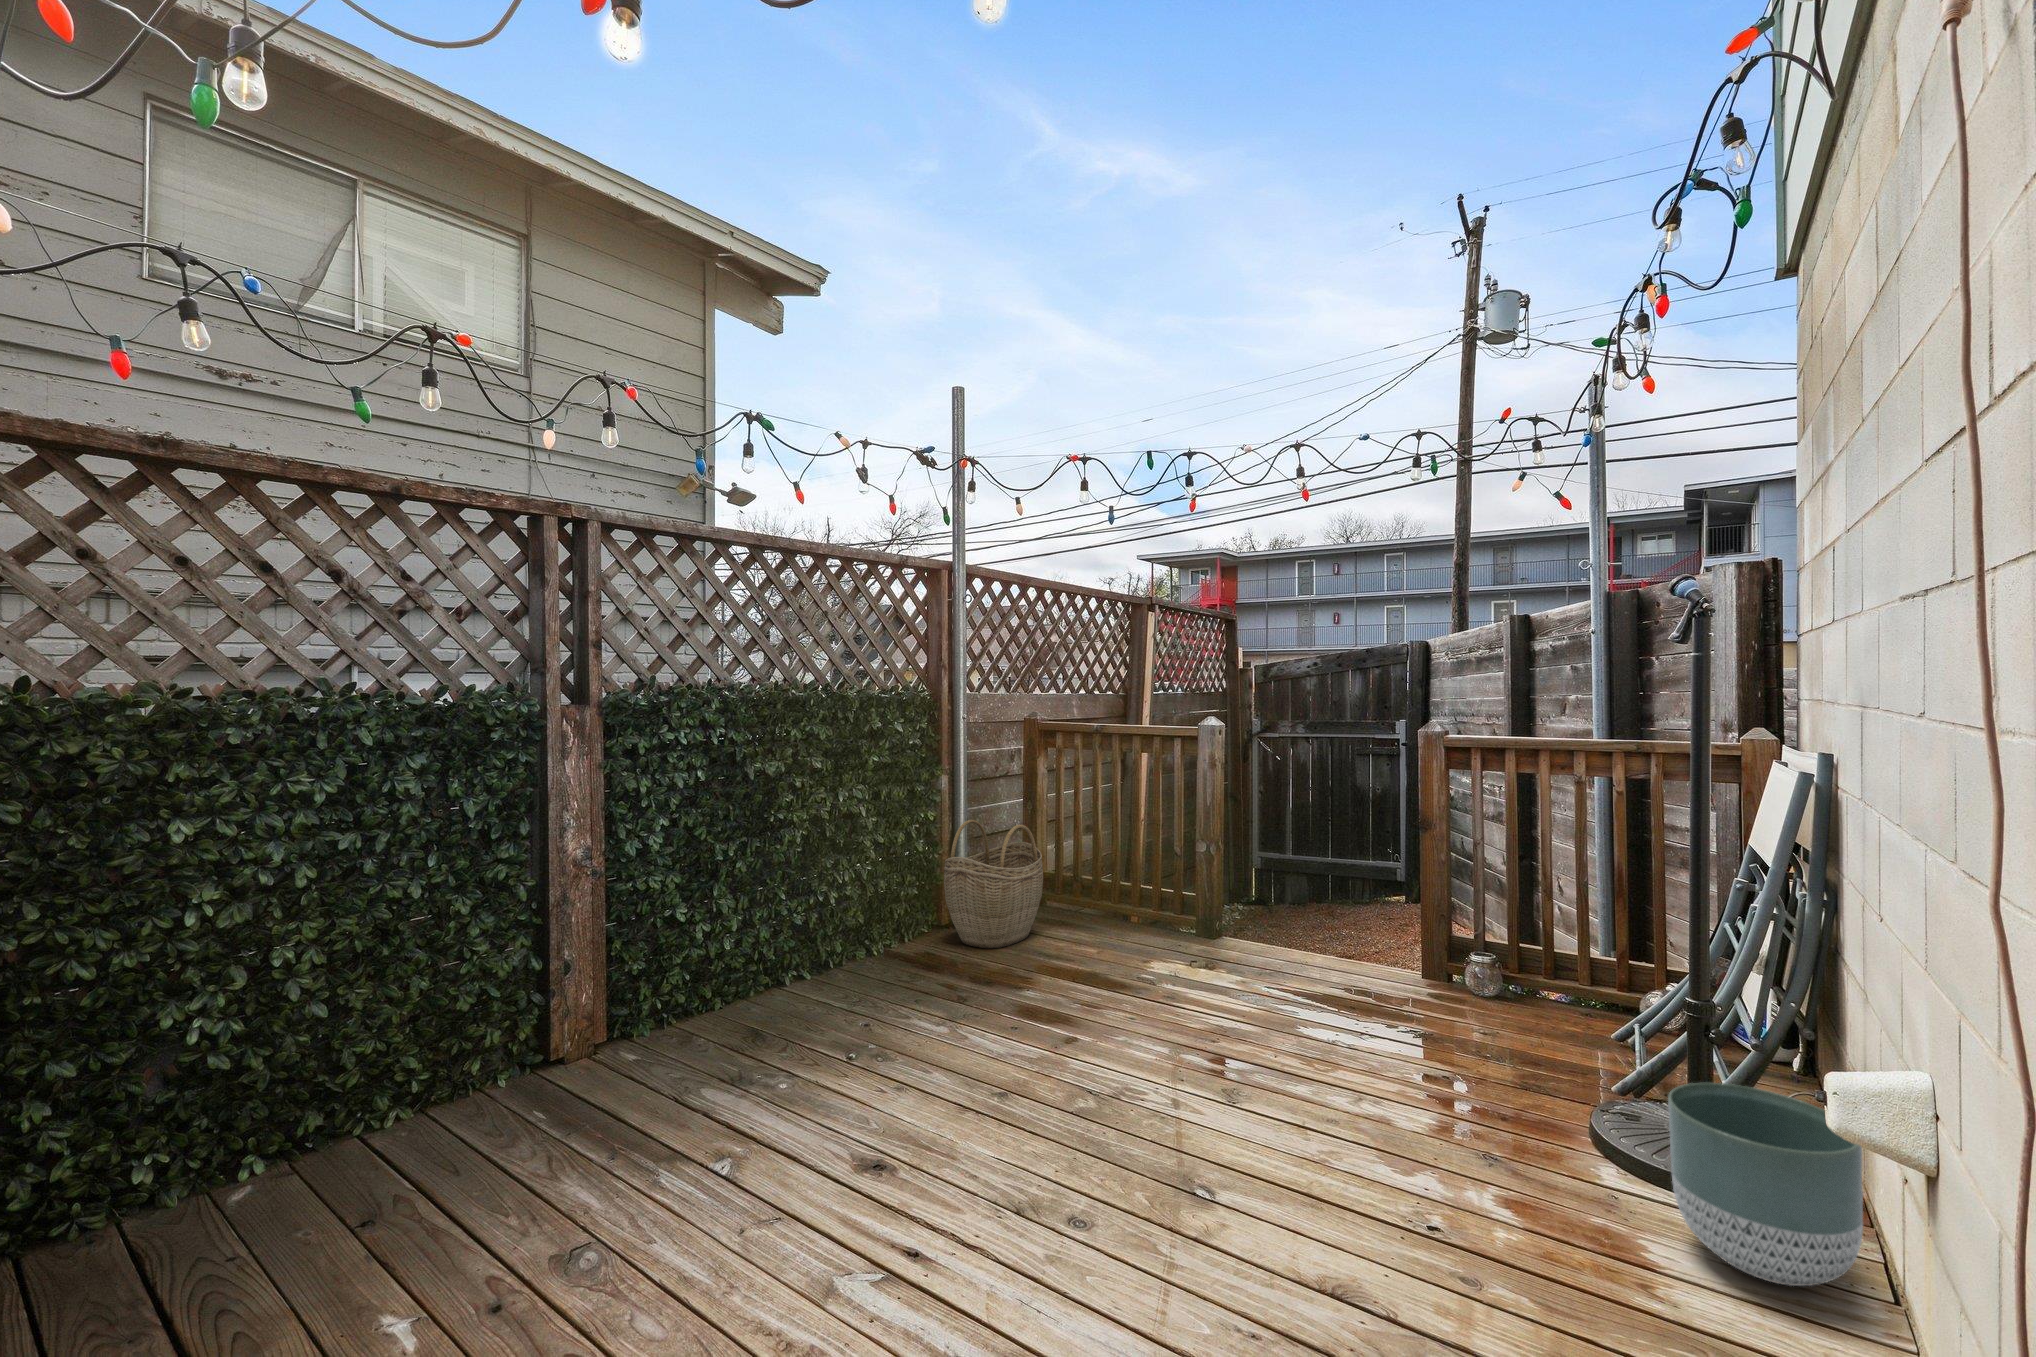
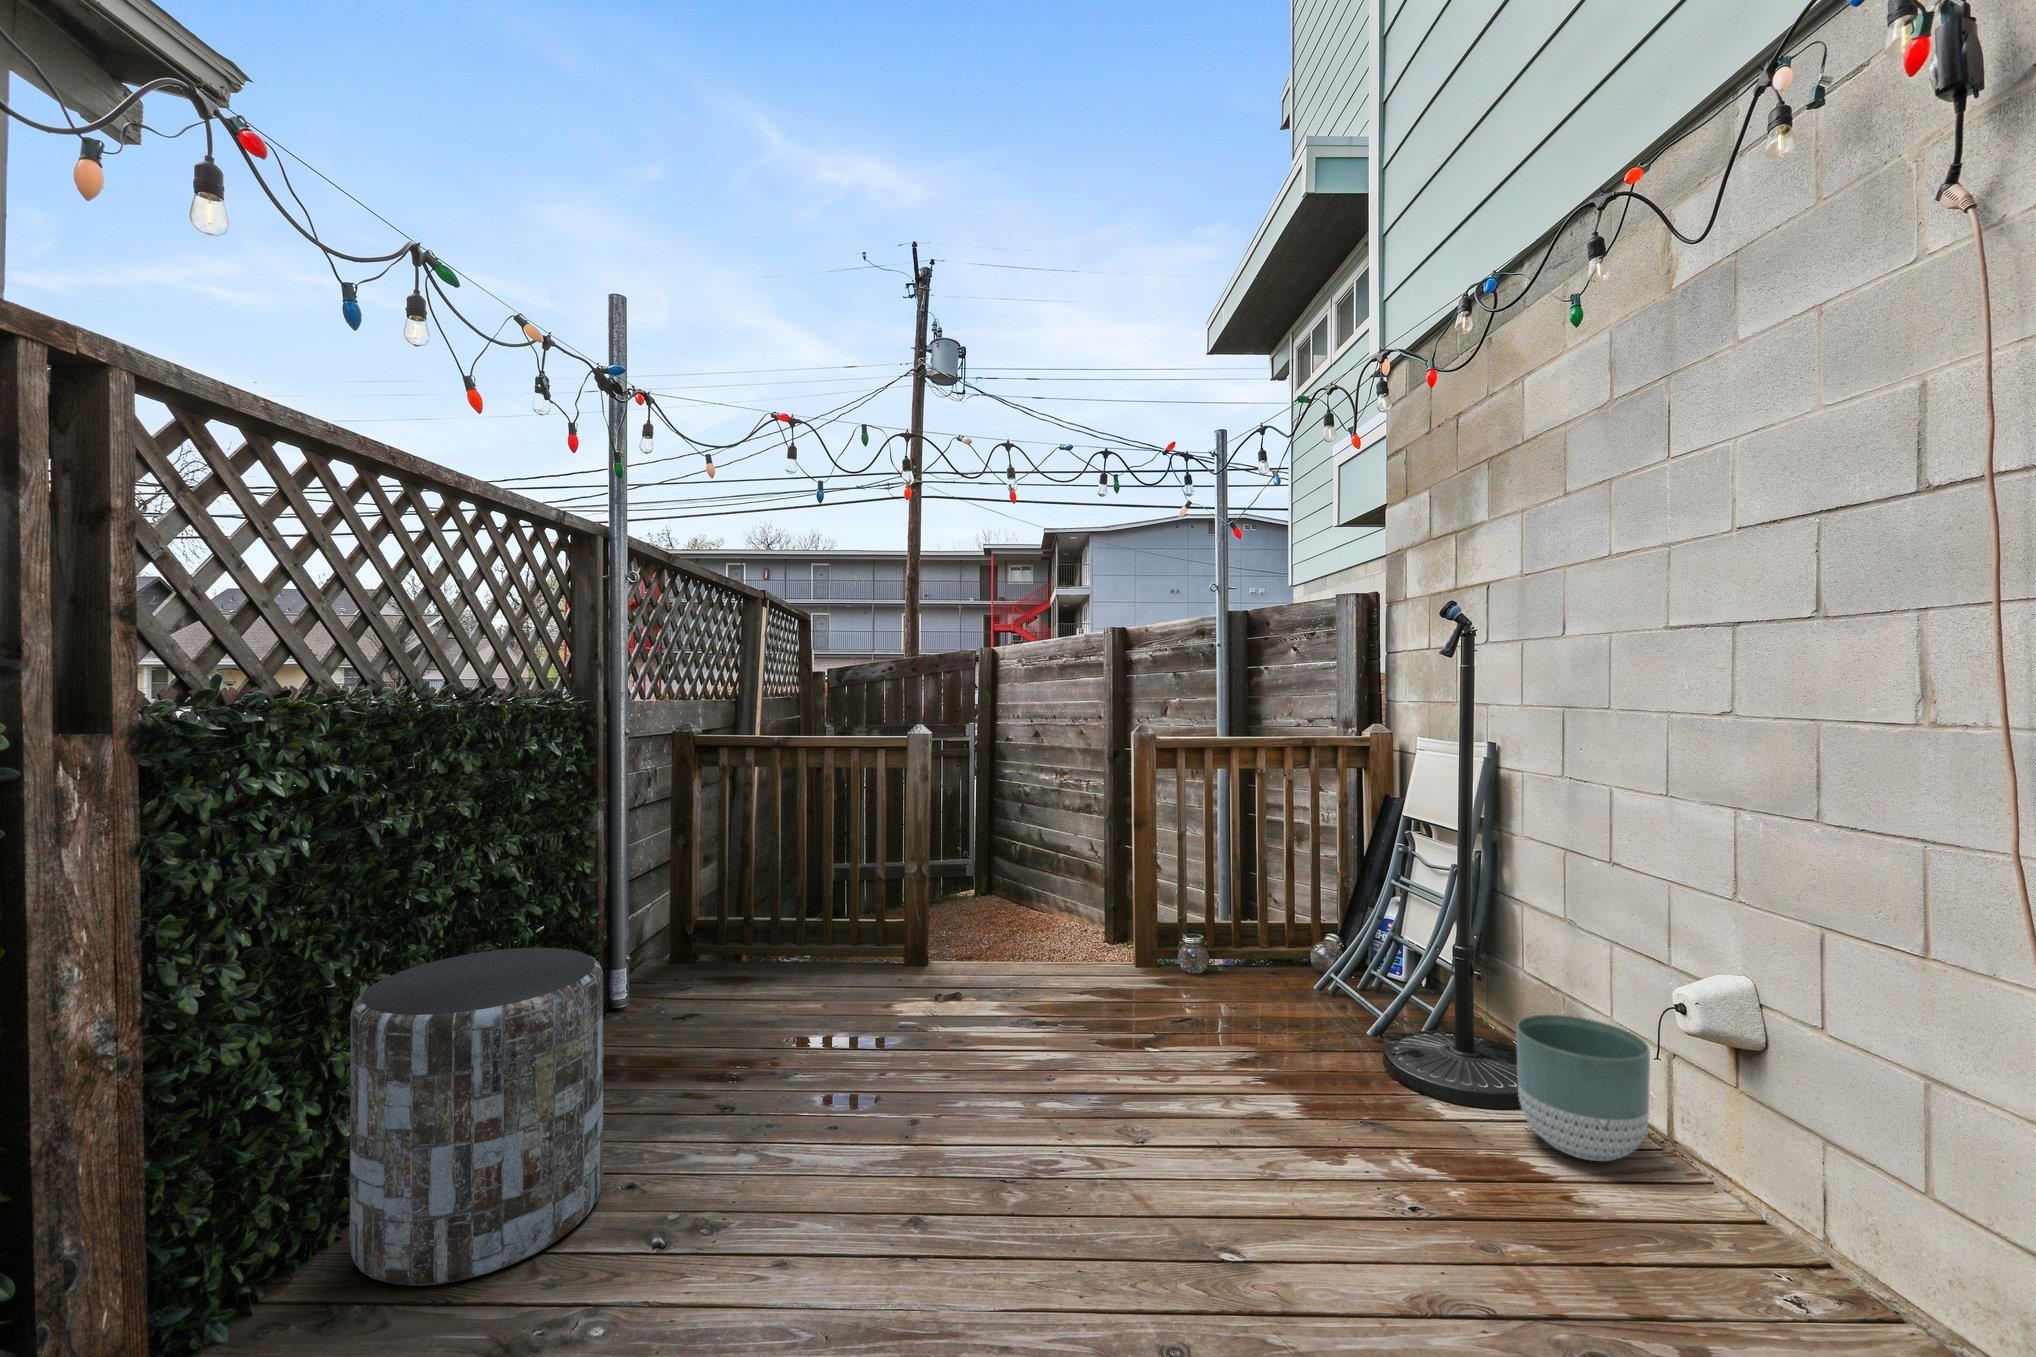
woven basket: present [944,820,1043,948] -> none [612,865,735,1030]
side table: none [712,854,856,1045] -> present [350,948,603,1286]

